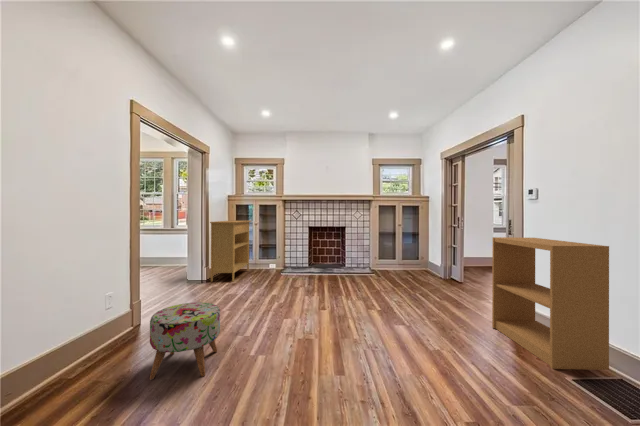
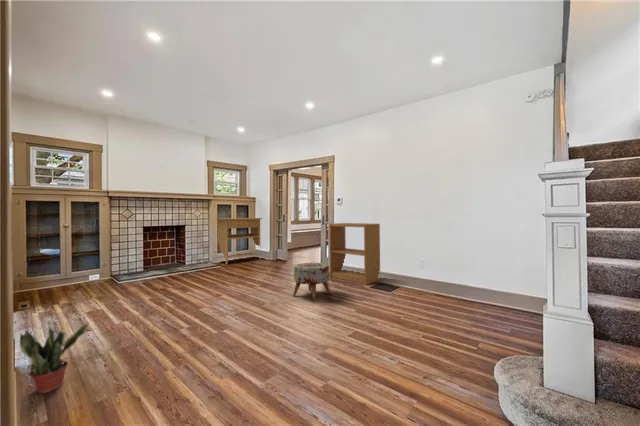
console table: present [210,220,251,282] -> present [216,218,262,265]
ottoman: present [149,302,220,380] -> present [293,263,330,301]
potted plant: none [87,303,126,360] -> present [19,322,88,393]

